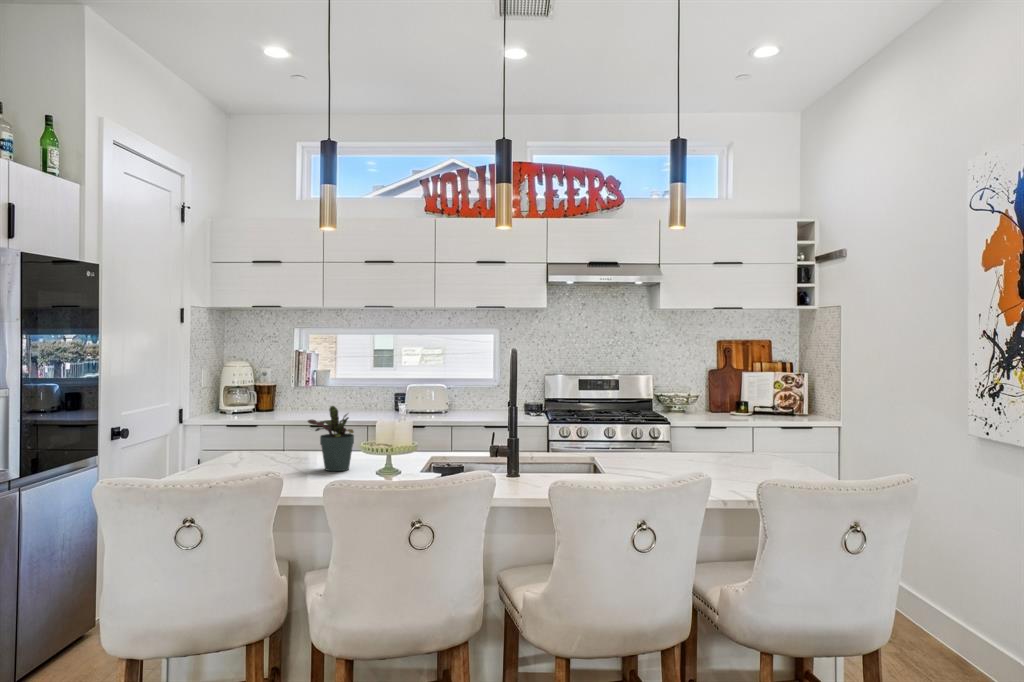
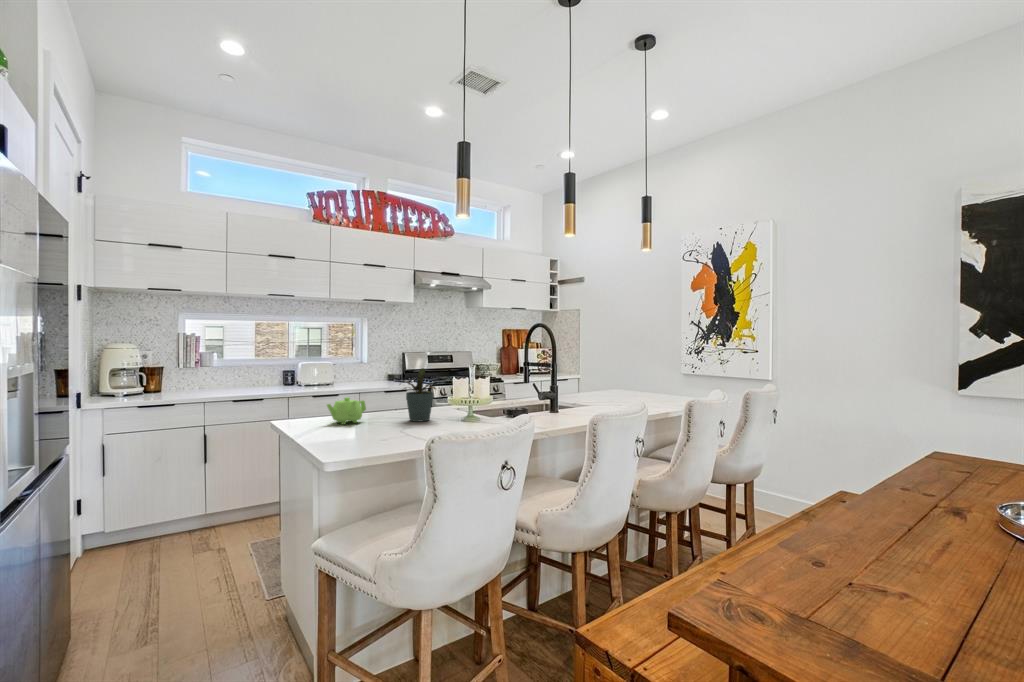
teapot: none [243,434,290,465] -> present [327,397,366,425]

